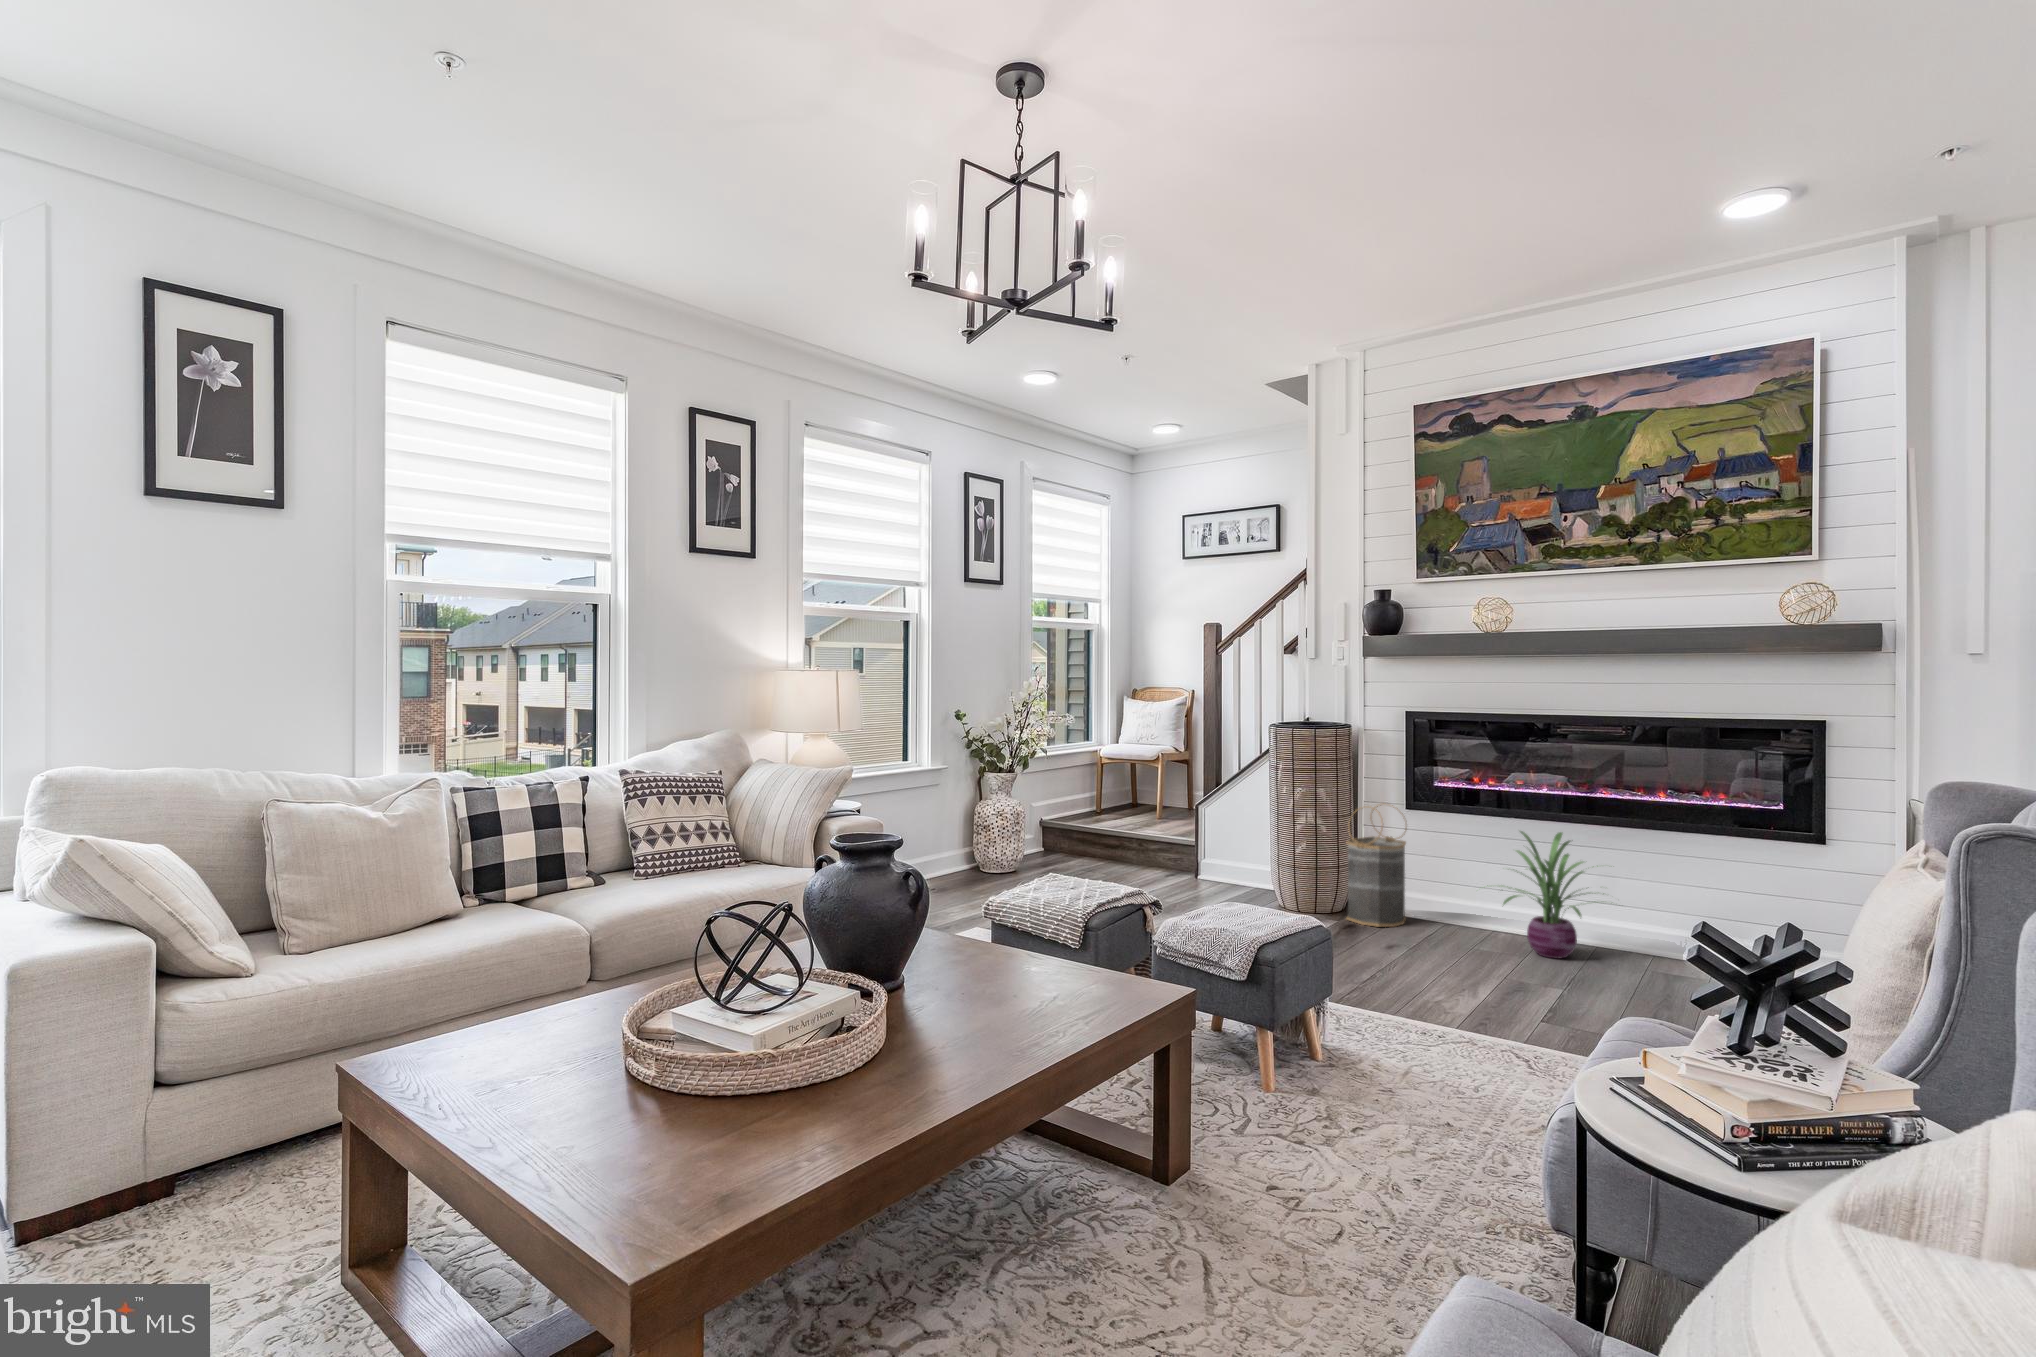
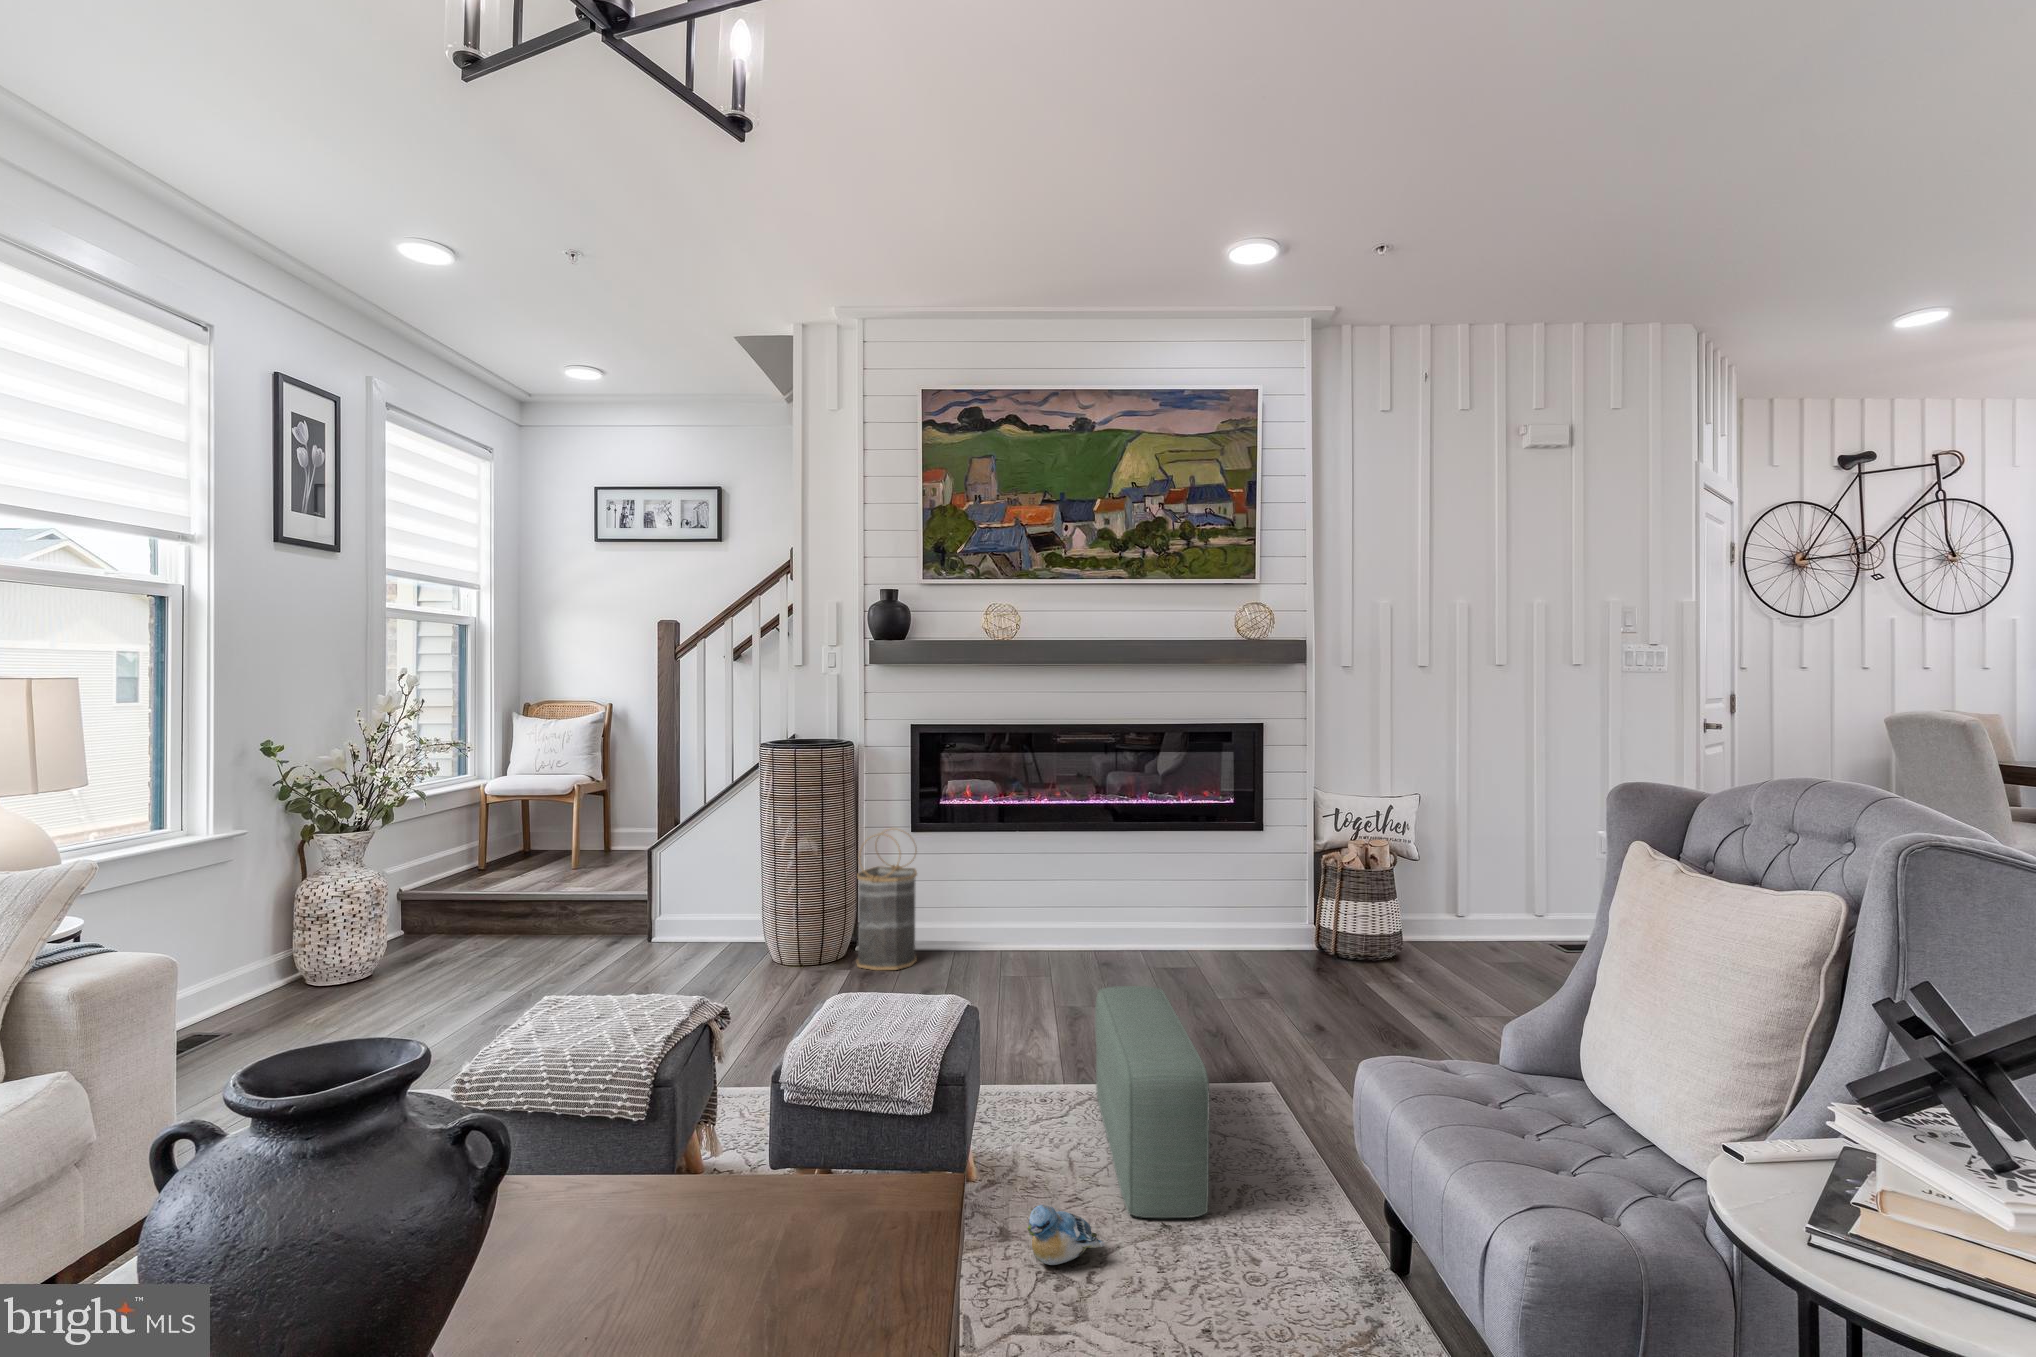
decorative plant: present [1487,831,1604,959] -> none [999,842,1133,974]
pouf: none [1420,944,1536,1123] -> present [1095,986,1210,1218]
plush toy: none [1312,1065,1378,1113] -> present [1027,1205,1105,1265]

